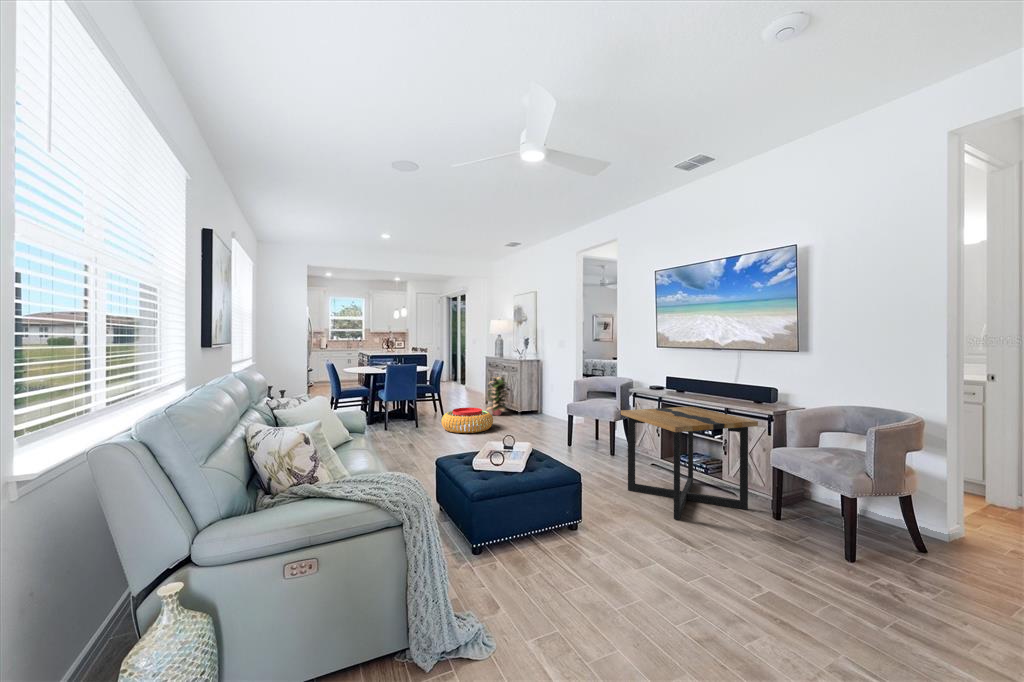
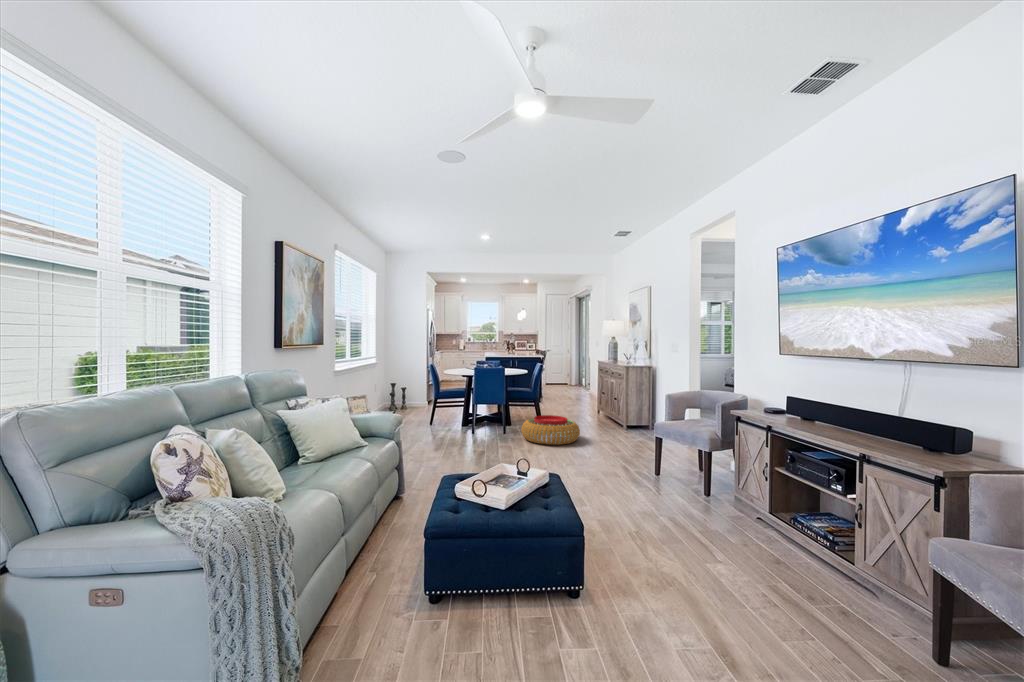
decorative plant: present [487,377,508,415] -> none [583,383,615,428]
side table: present [621,407,758,520] -> none [685,438,910,632]

